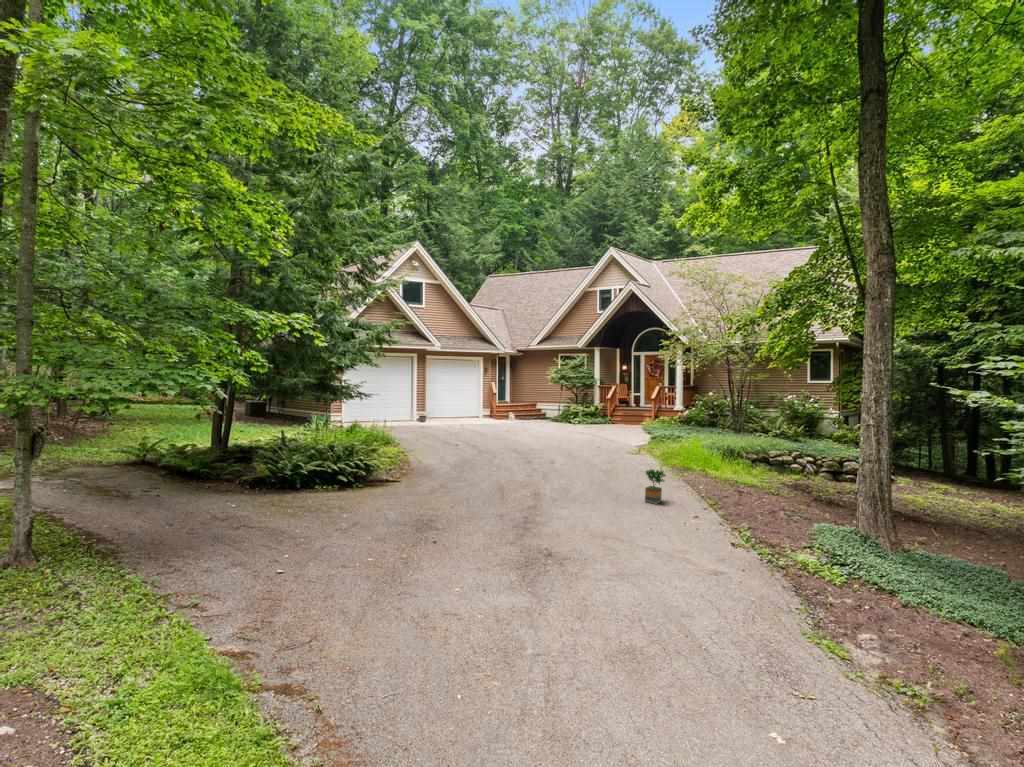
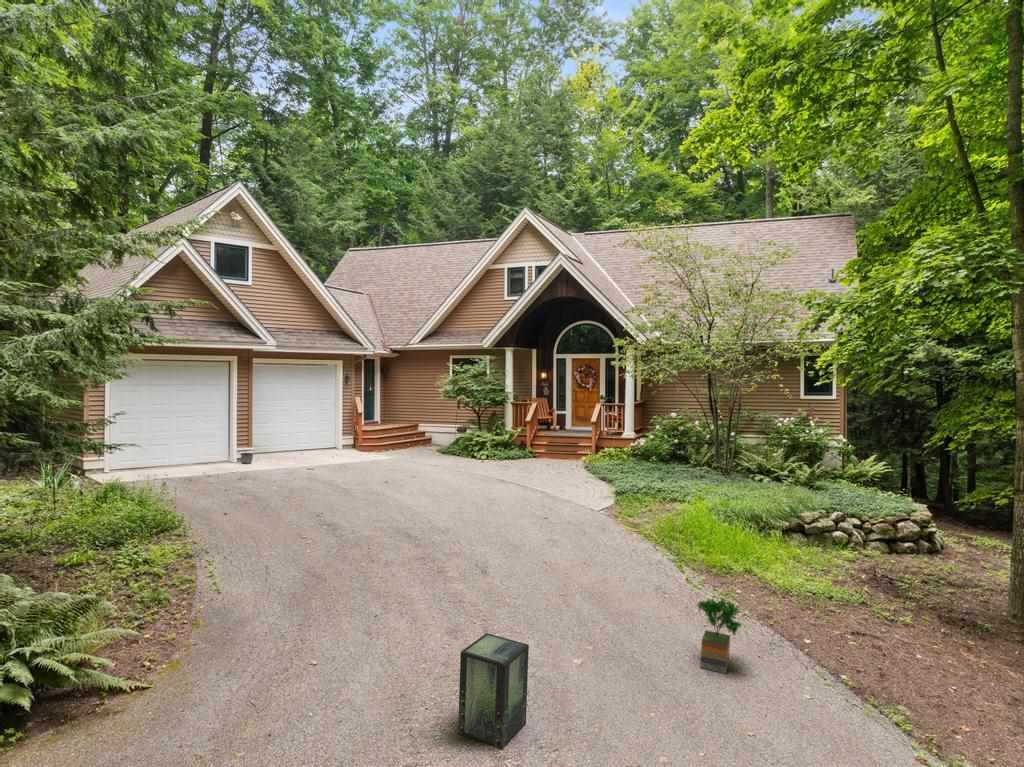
storage box: none [520,470,551,513] -> present [458,633,529,750]

